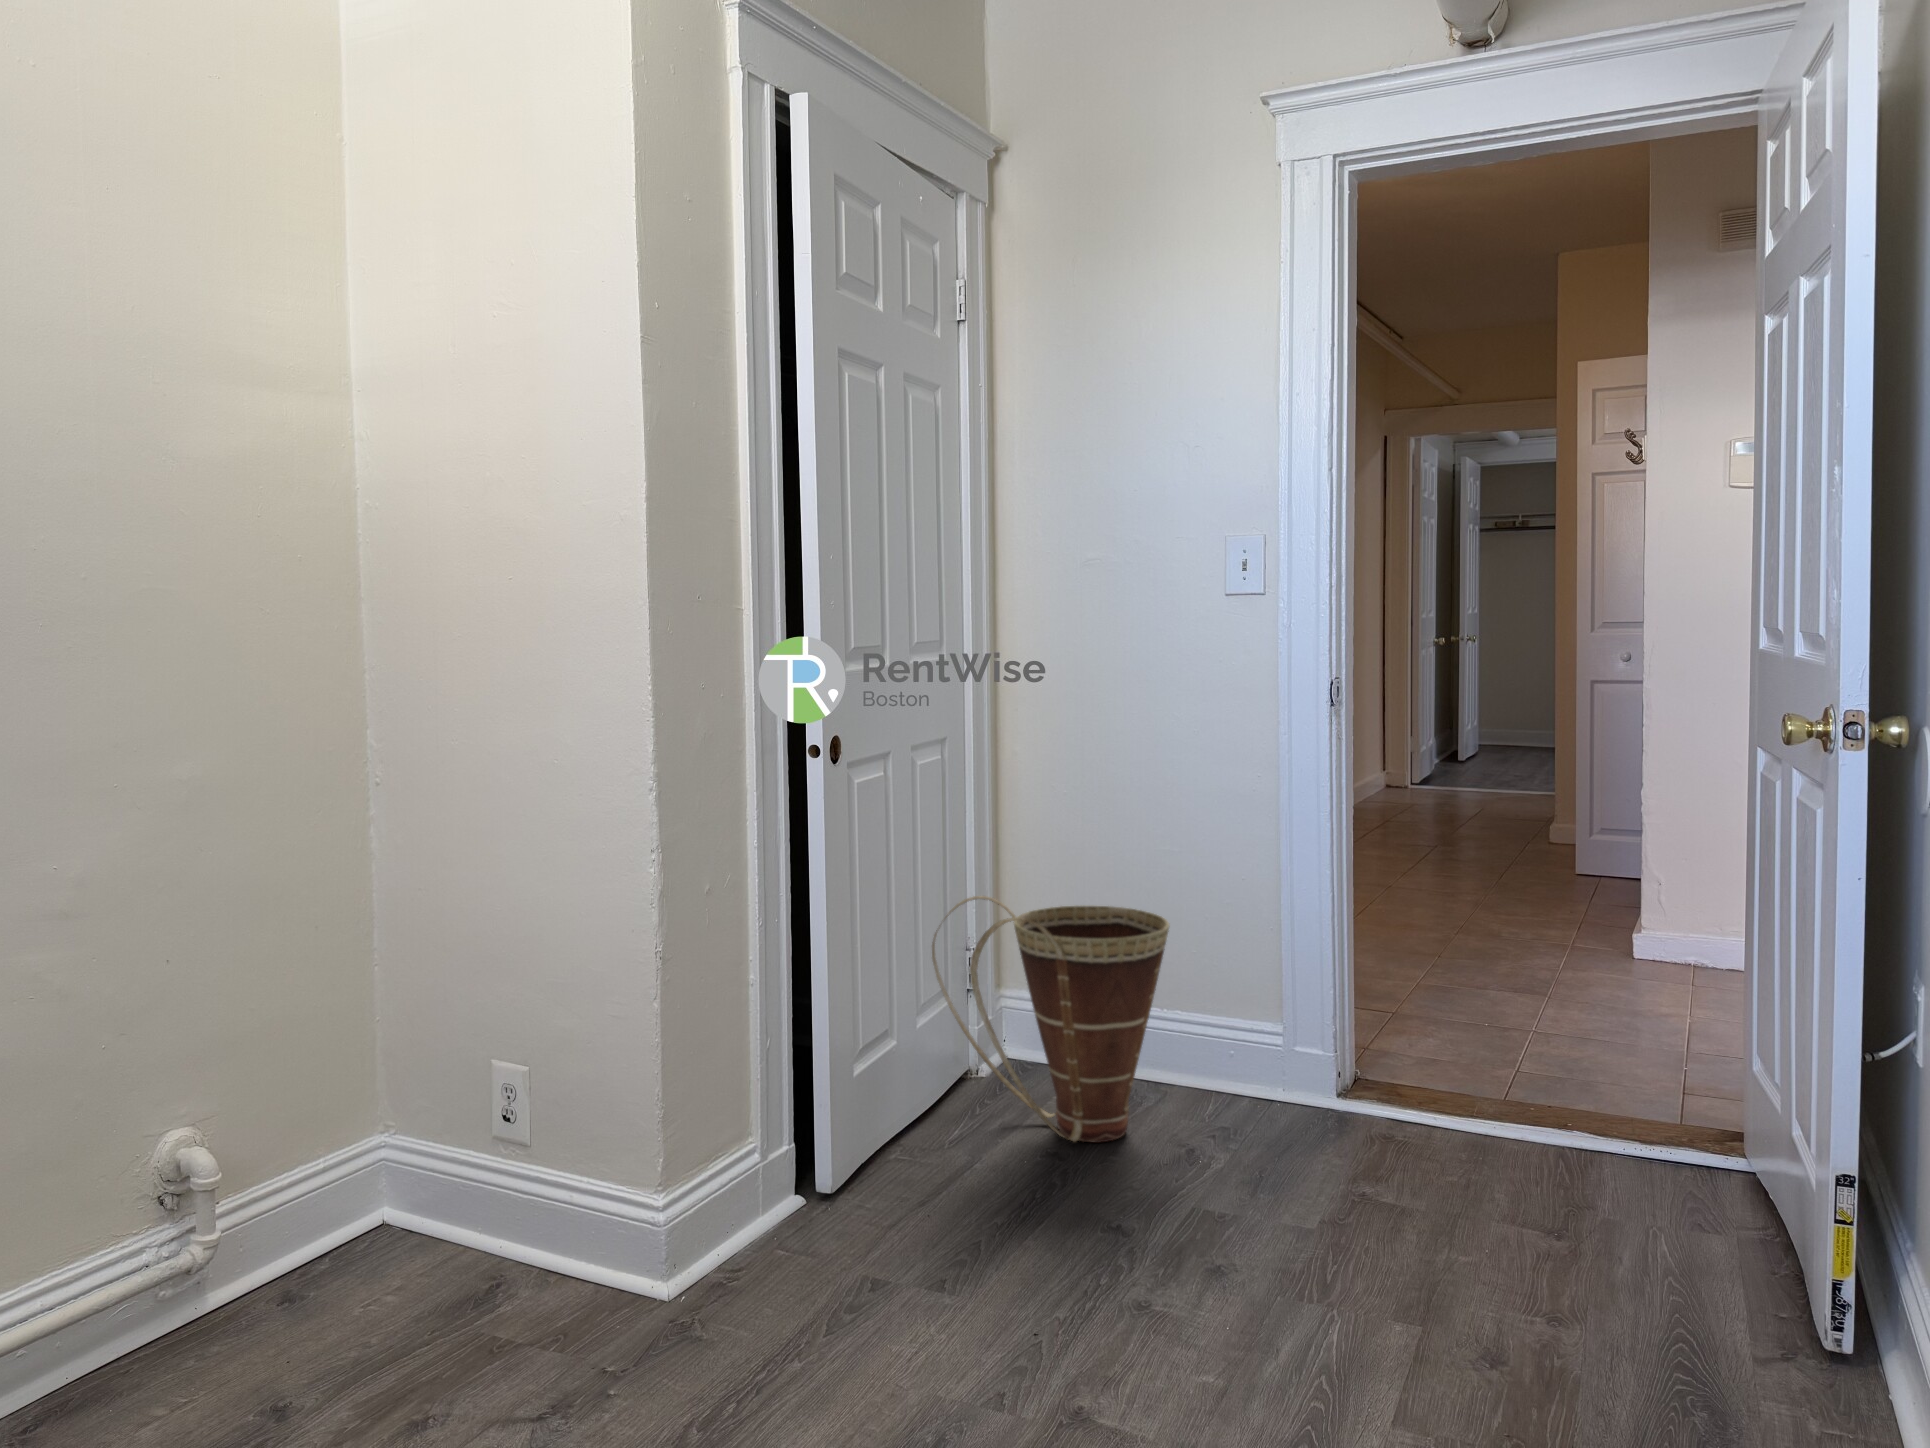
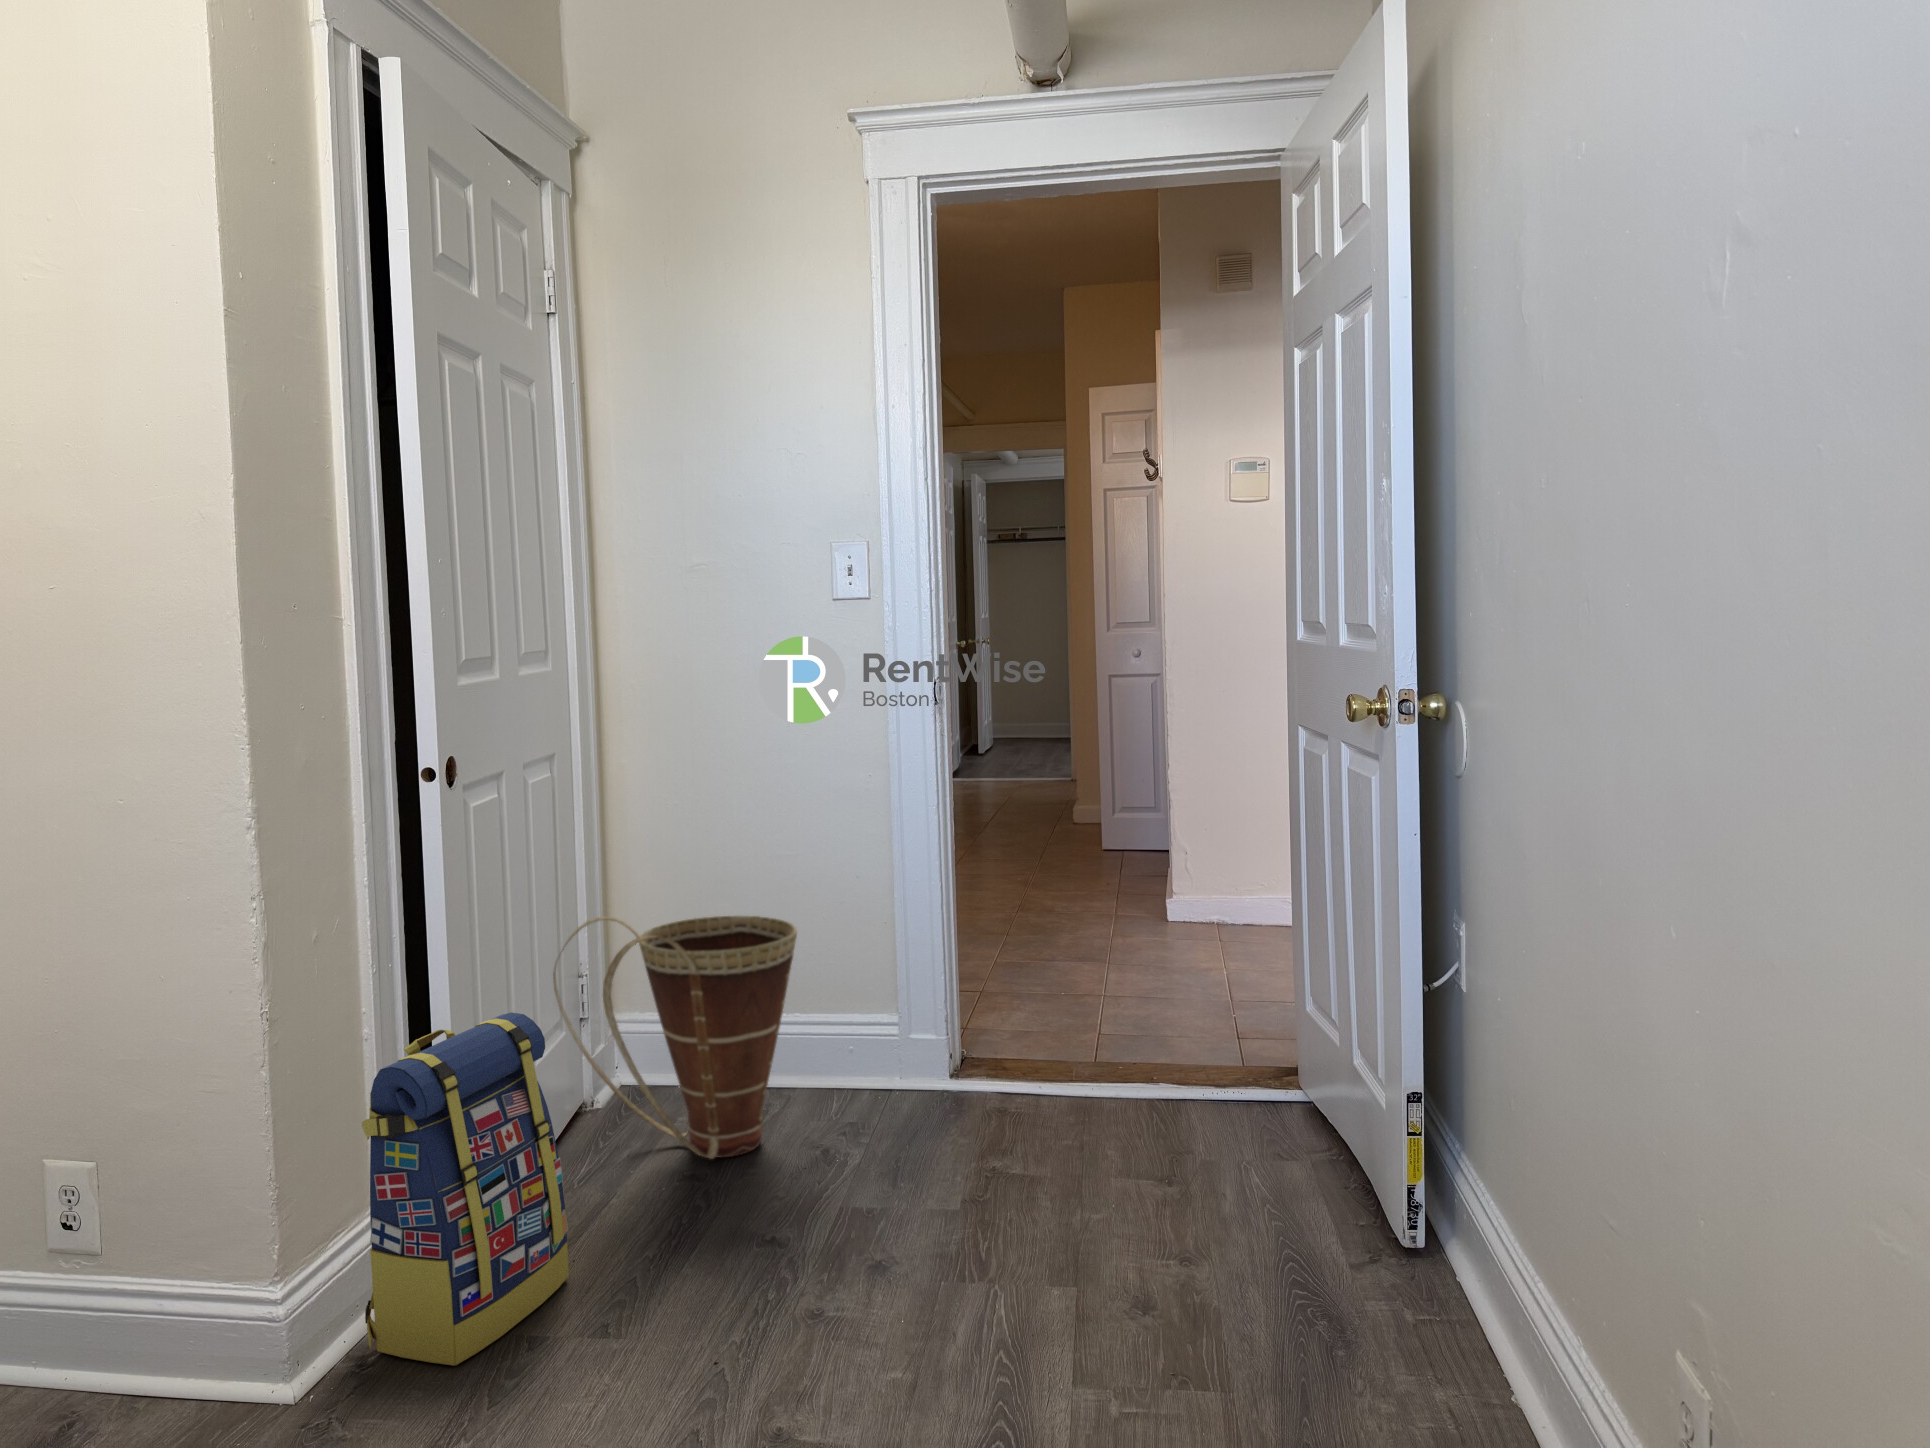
backpack: none [736,976,920,1289] -> present [362,1012,569,1366]

